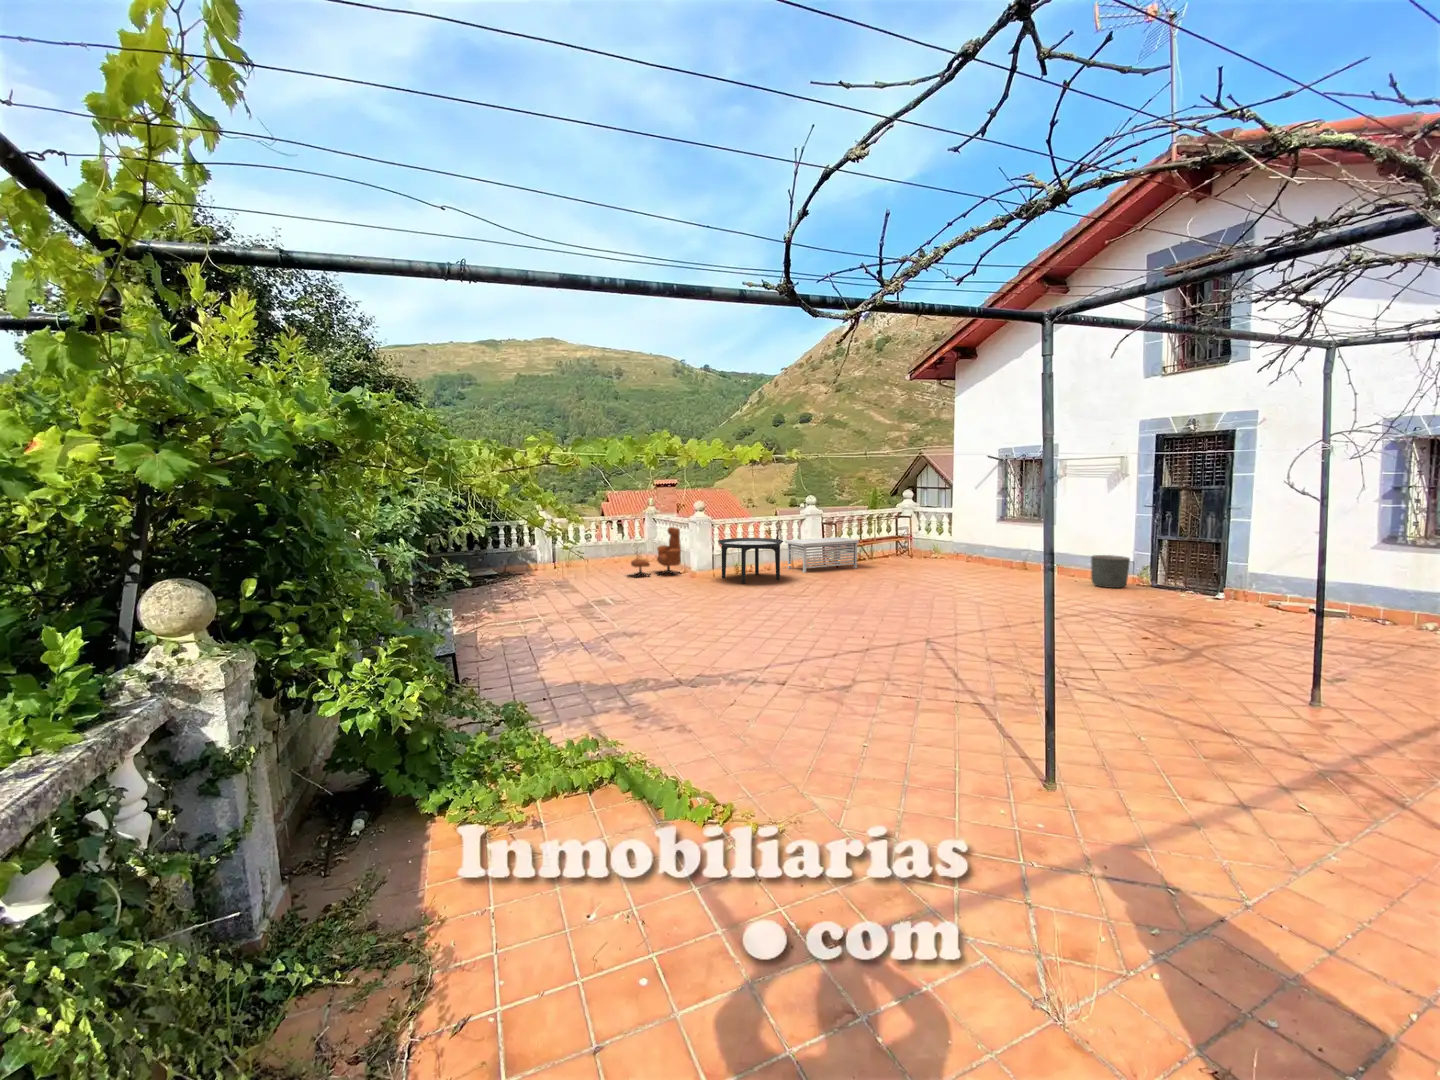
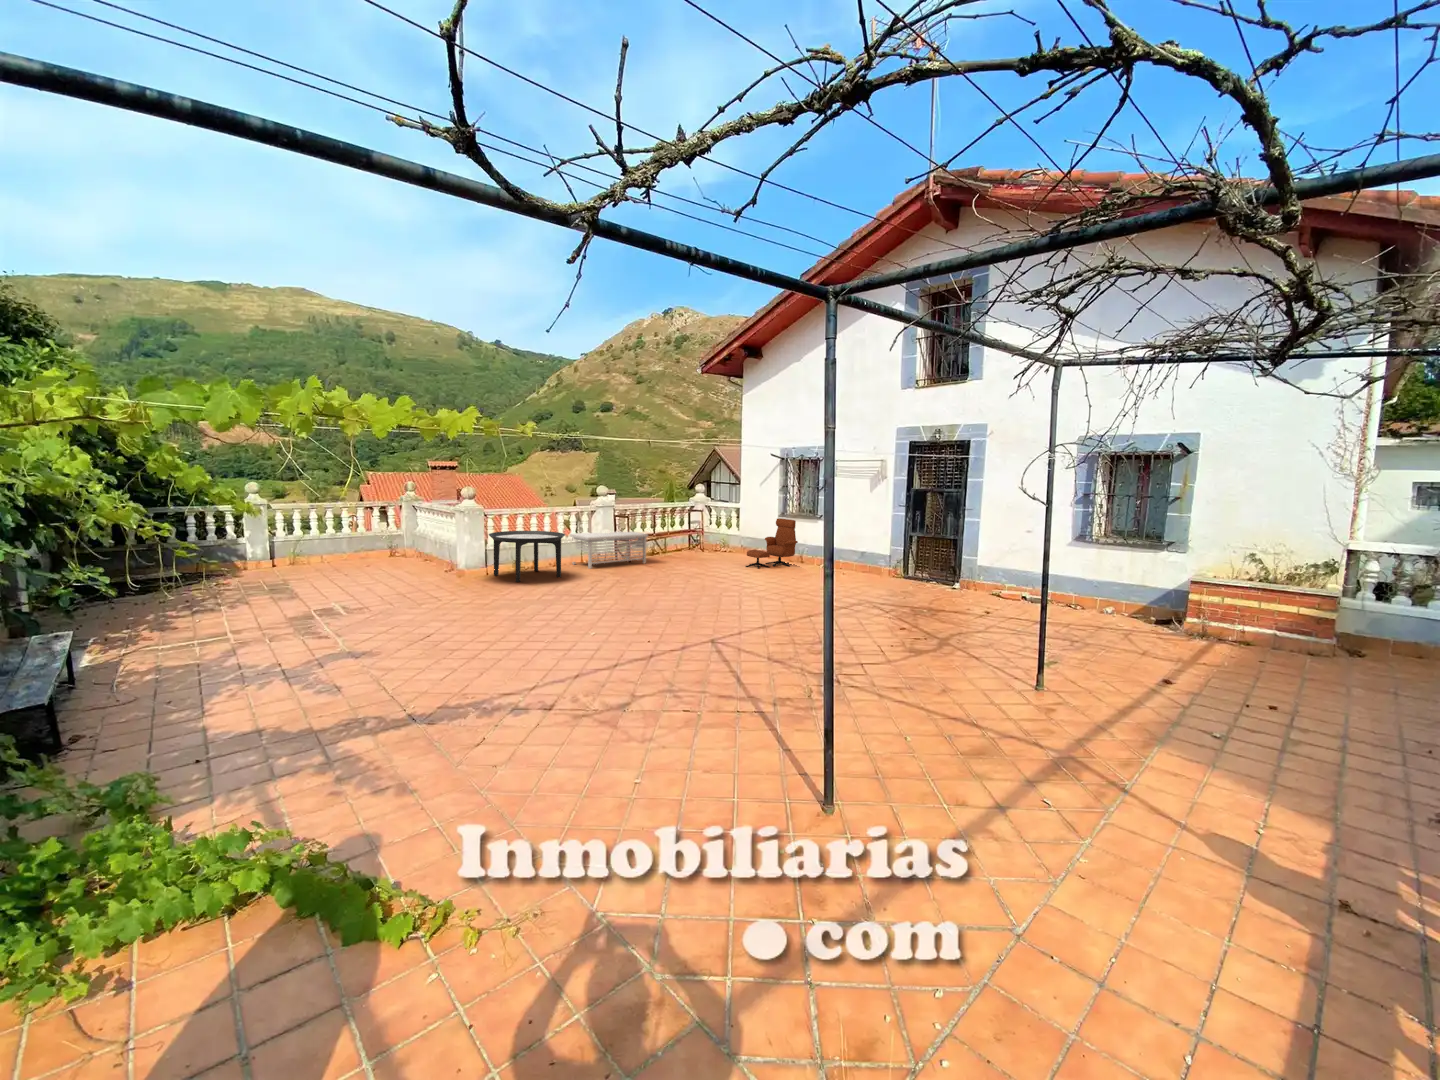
lounge chair: present [631,527,681,578] -> present [746,518,798,569]
planter: present [1091,555,1130,588] -> none [860,550,891,580]

